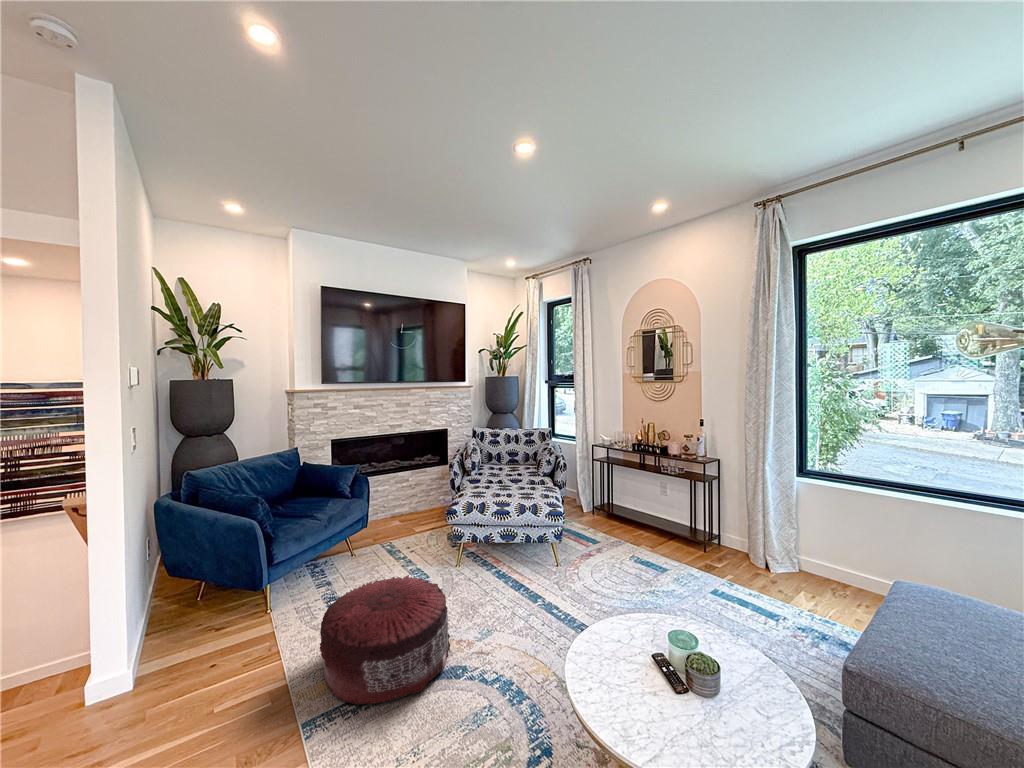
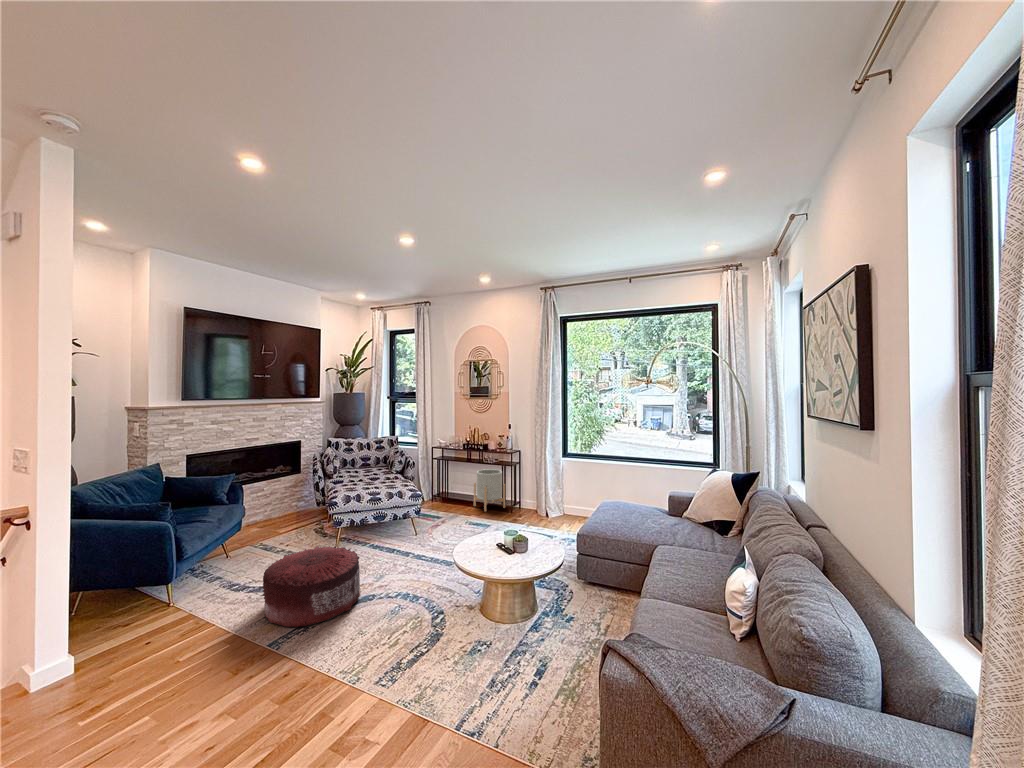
planter: none [647,481,695,542] -> present [474,469,505,511]

